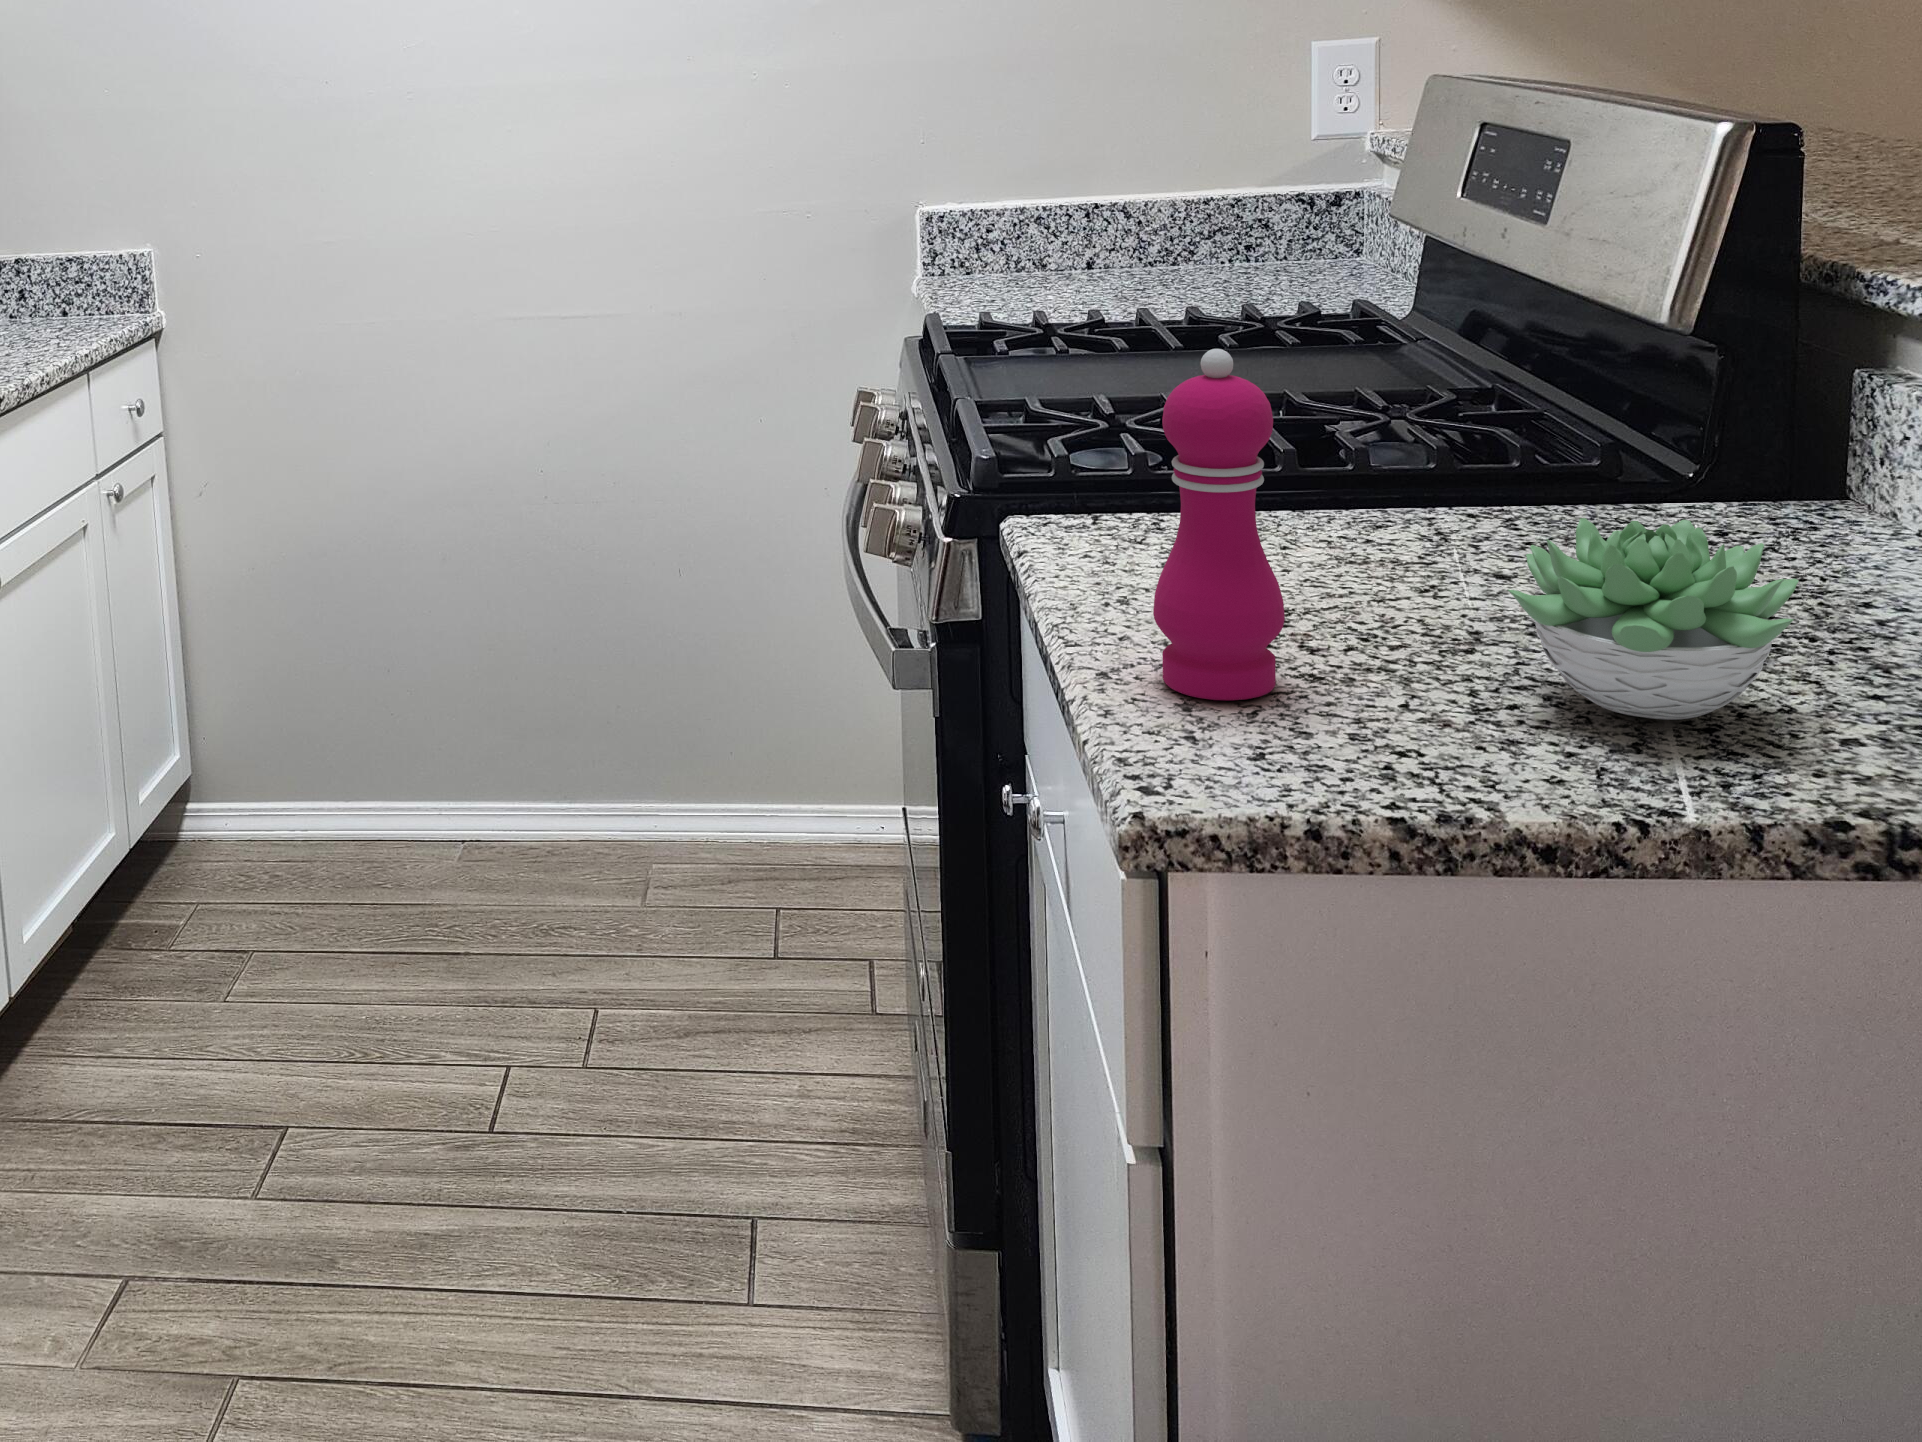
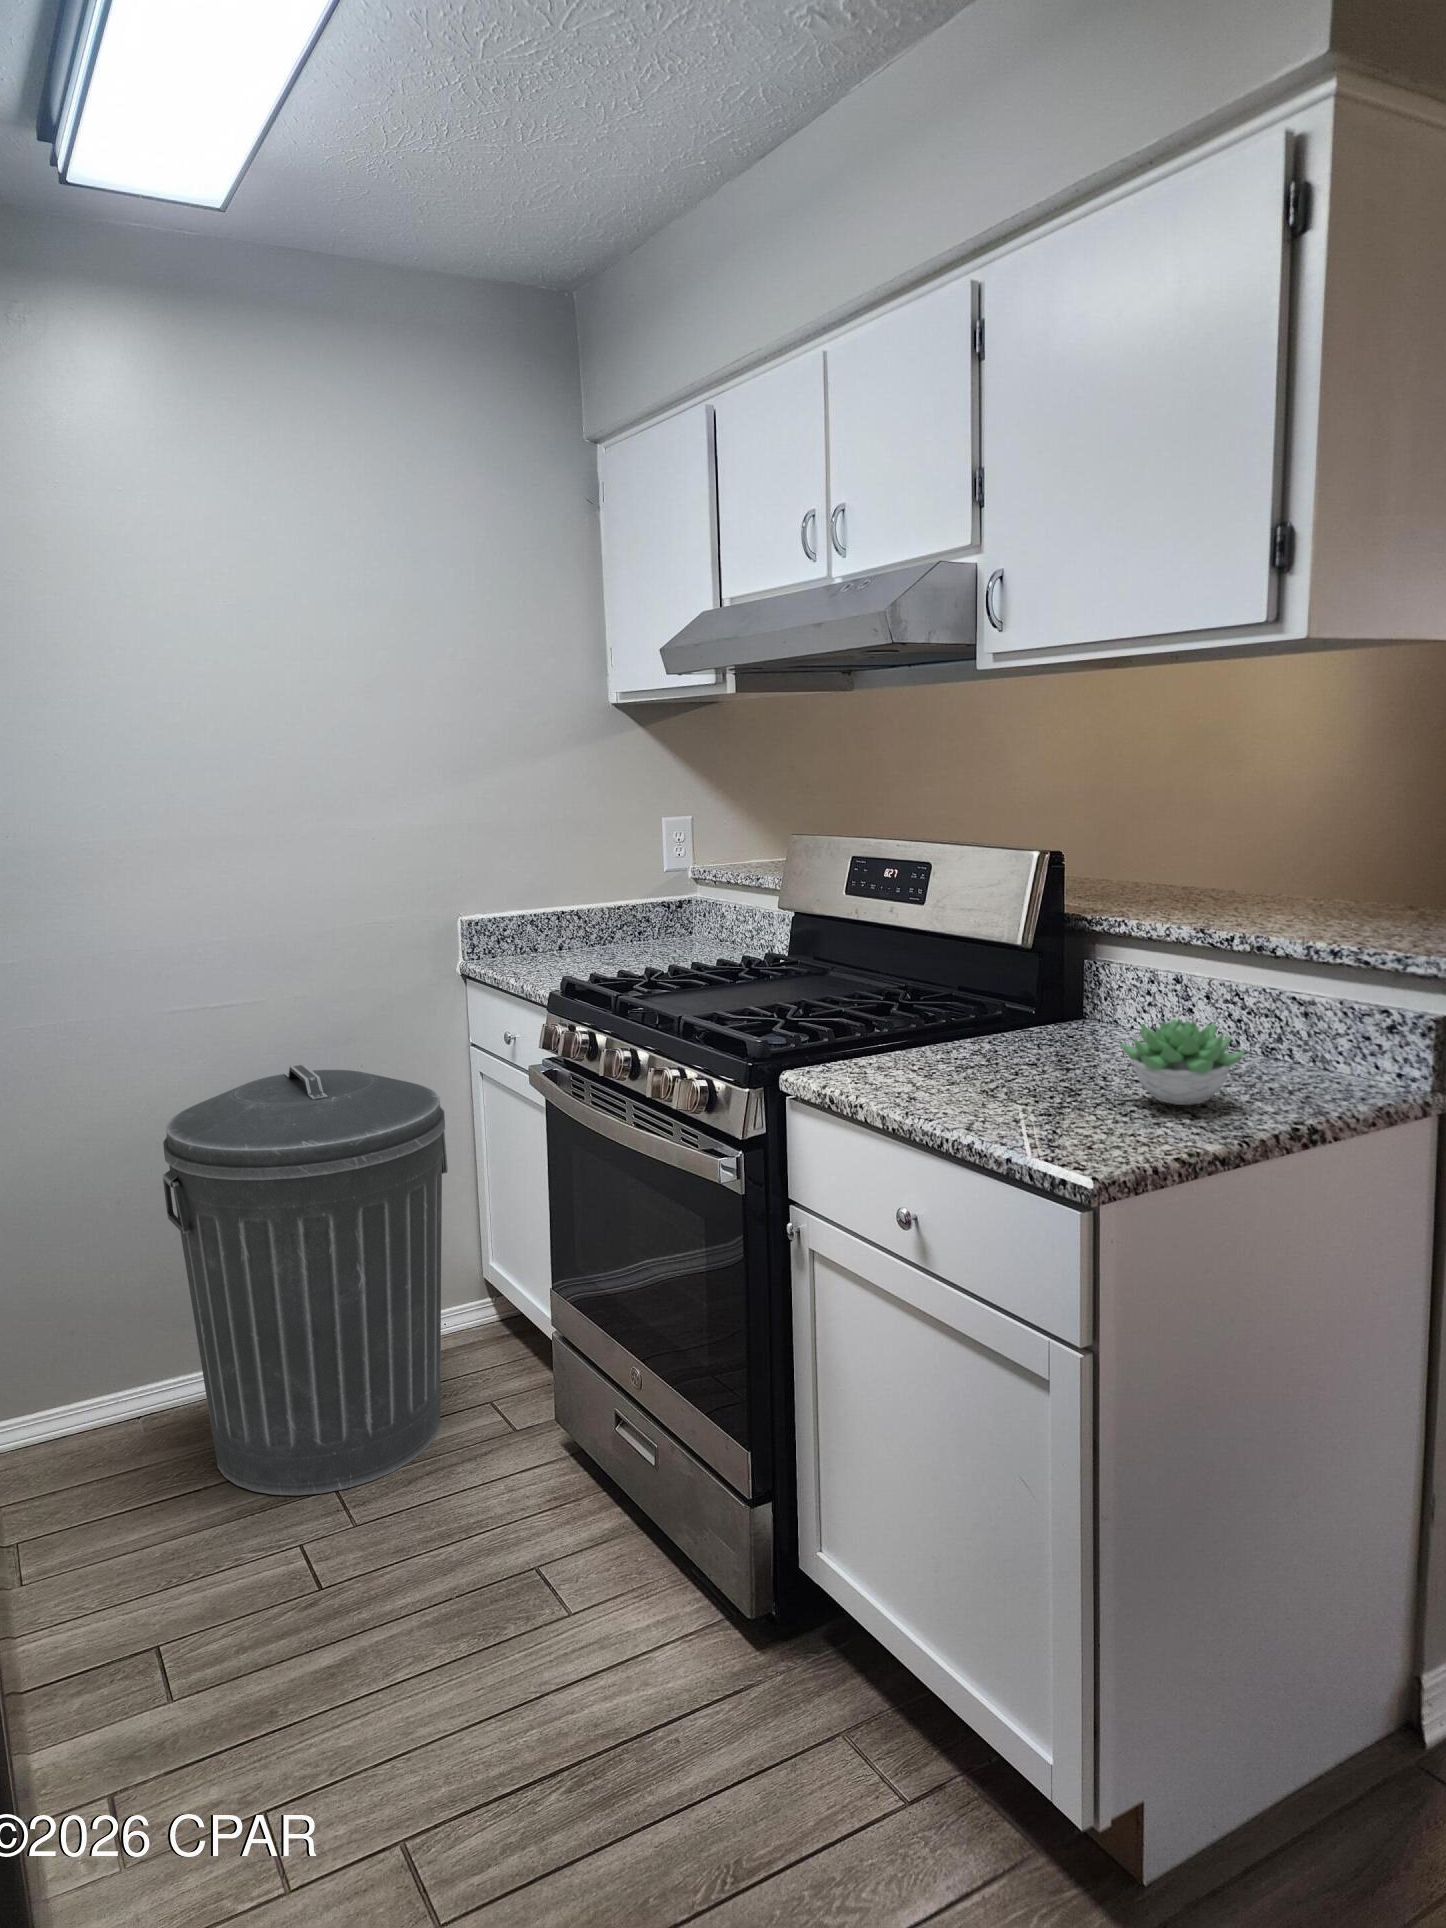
pepper mill: present [1153,349,1285,700] -> none [995,957,1057,1130]
trash can: none [421,407,816,1017] -> present [163,1064,448,1495]

